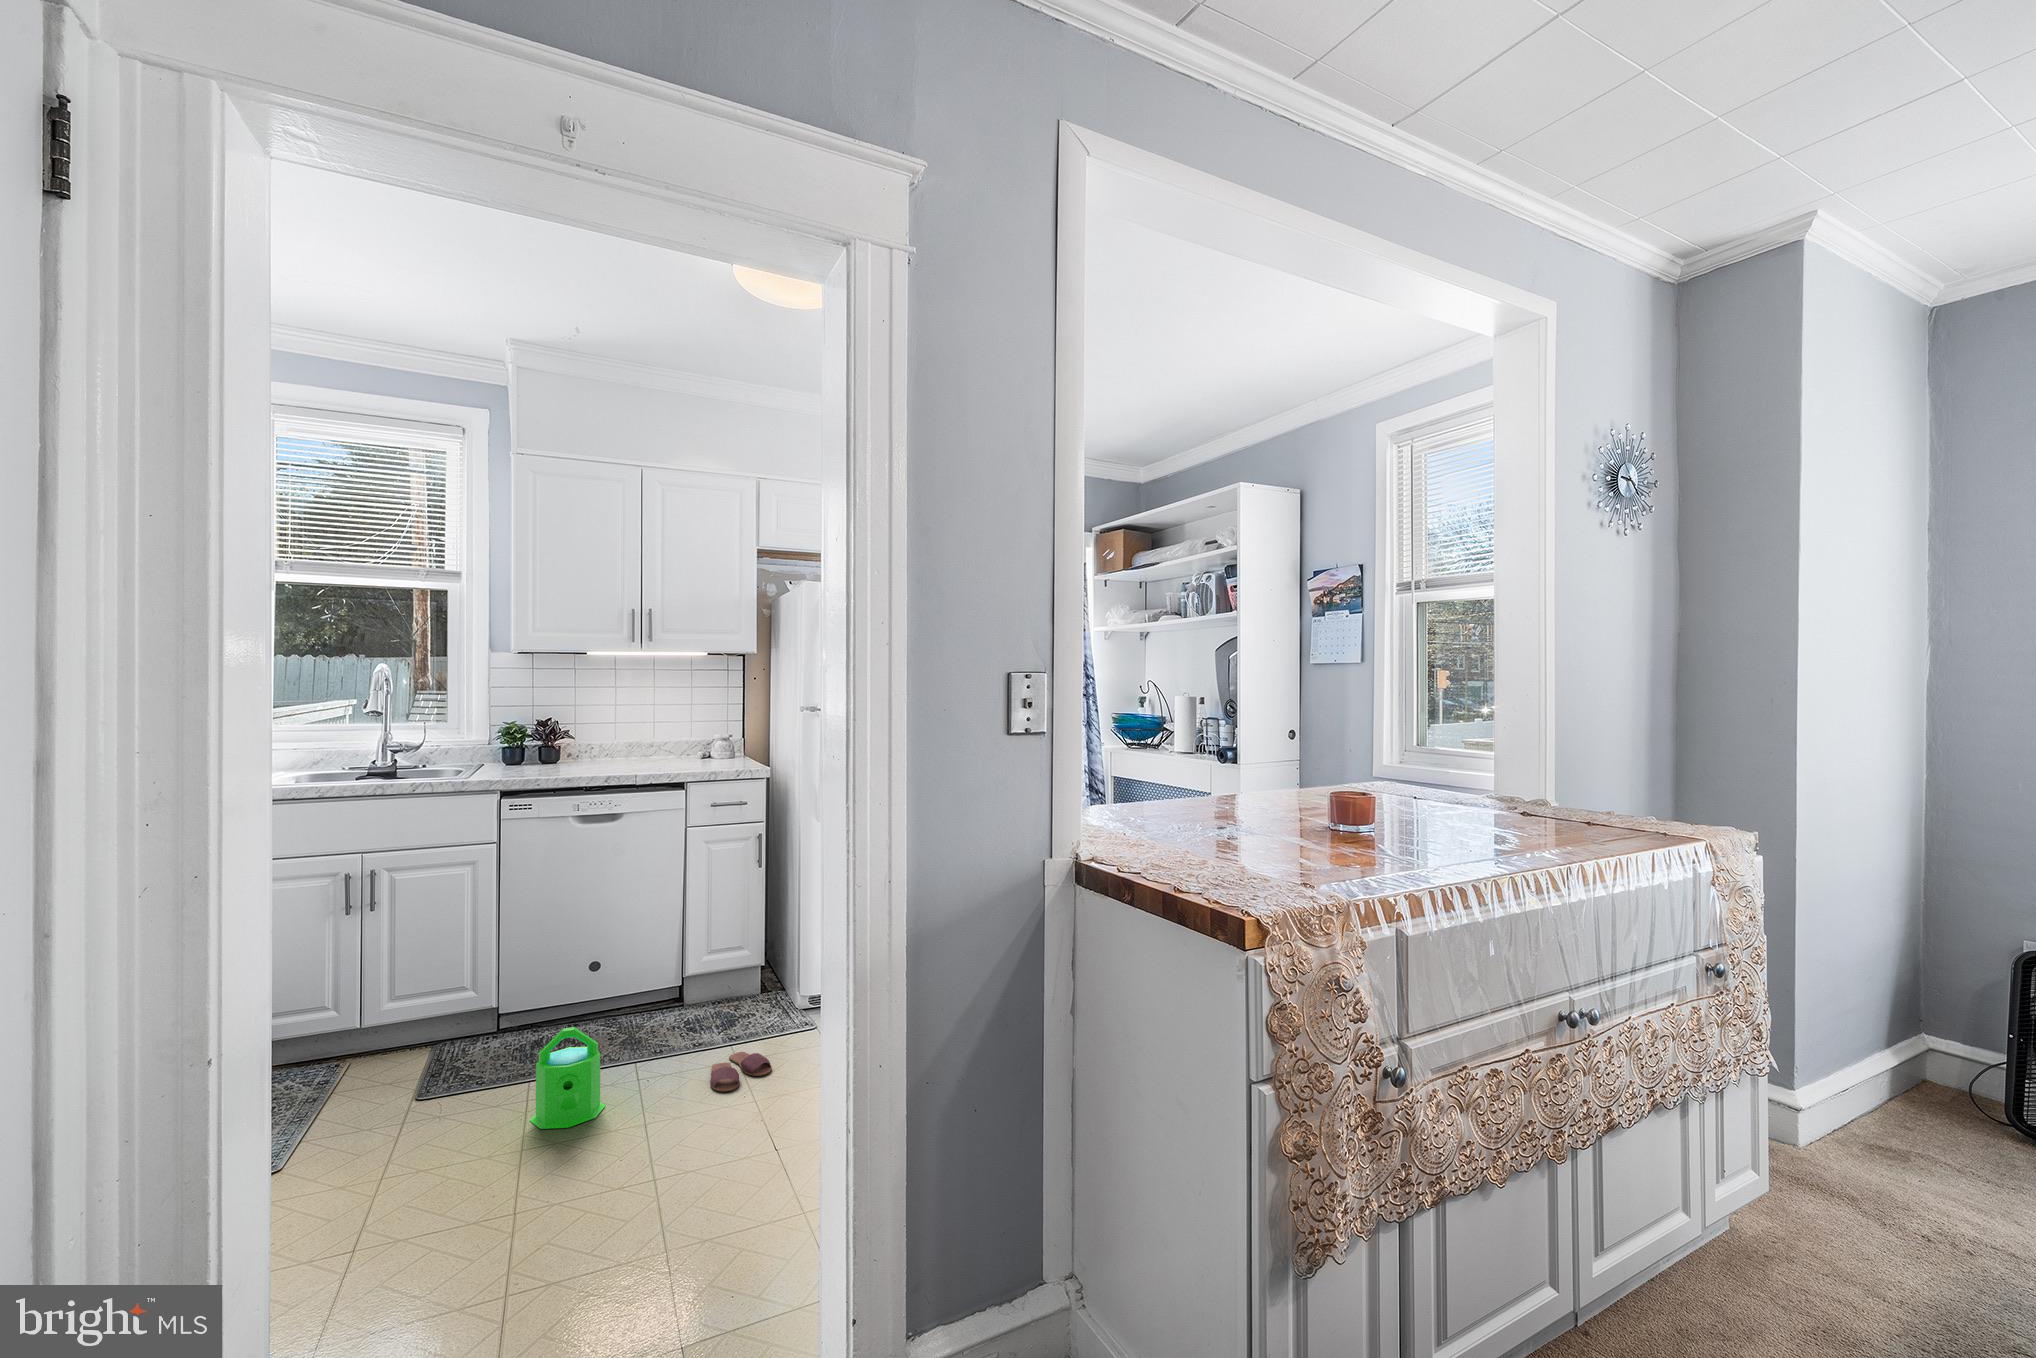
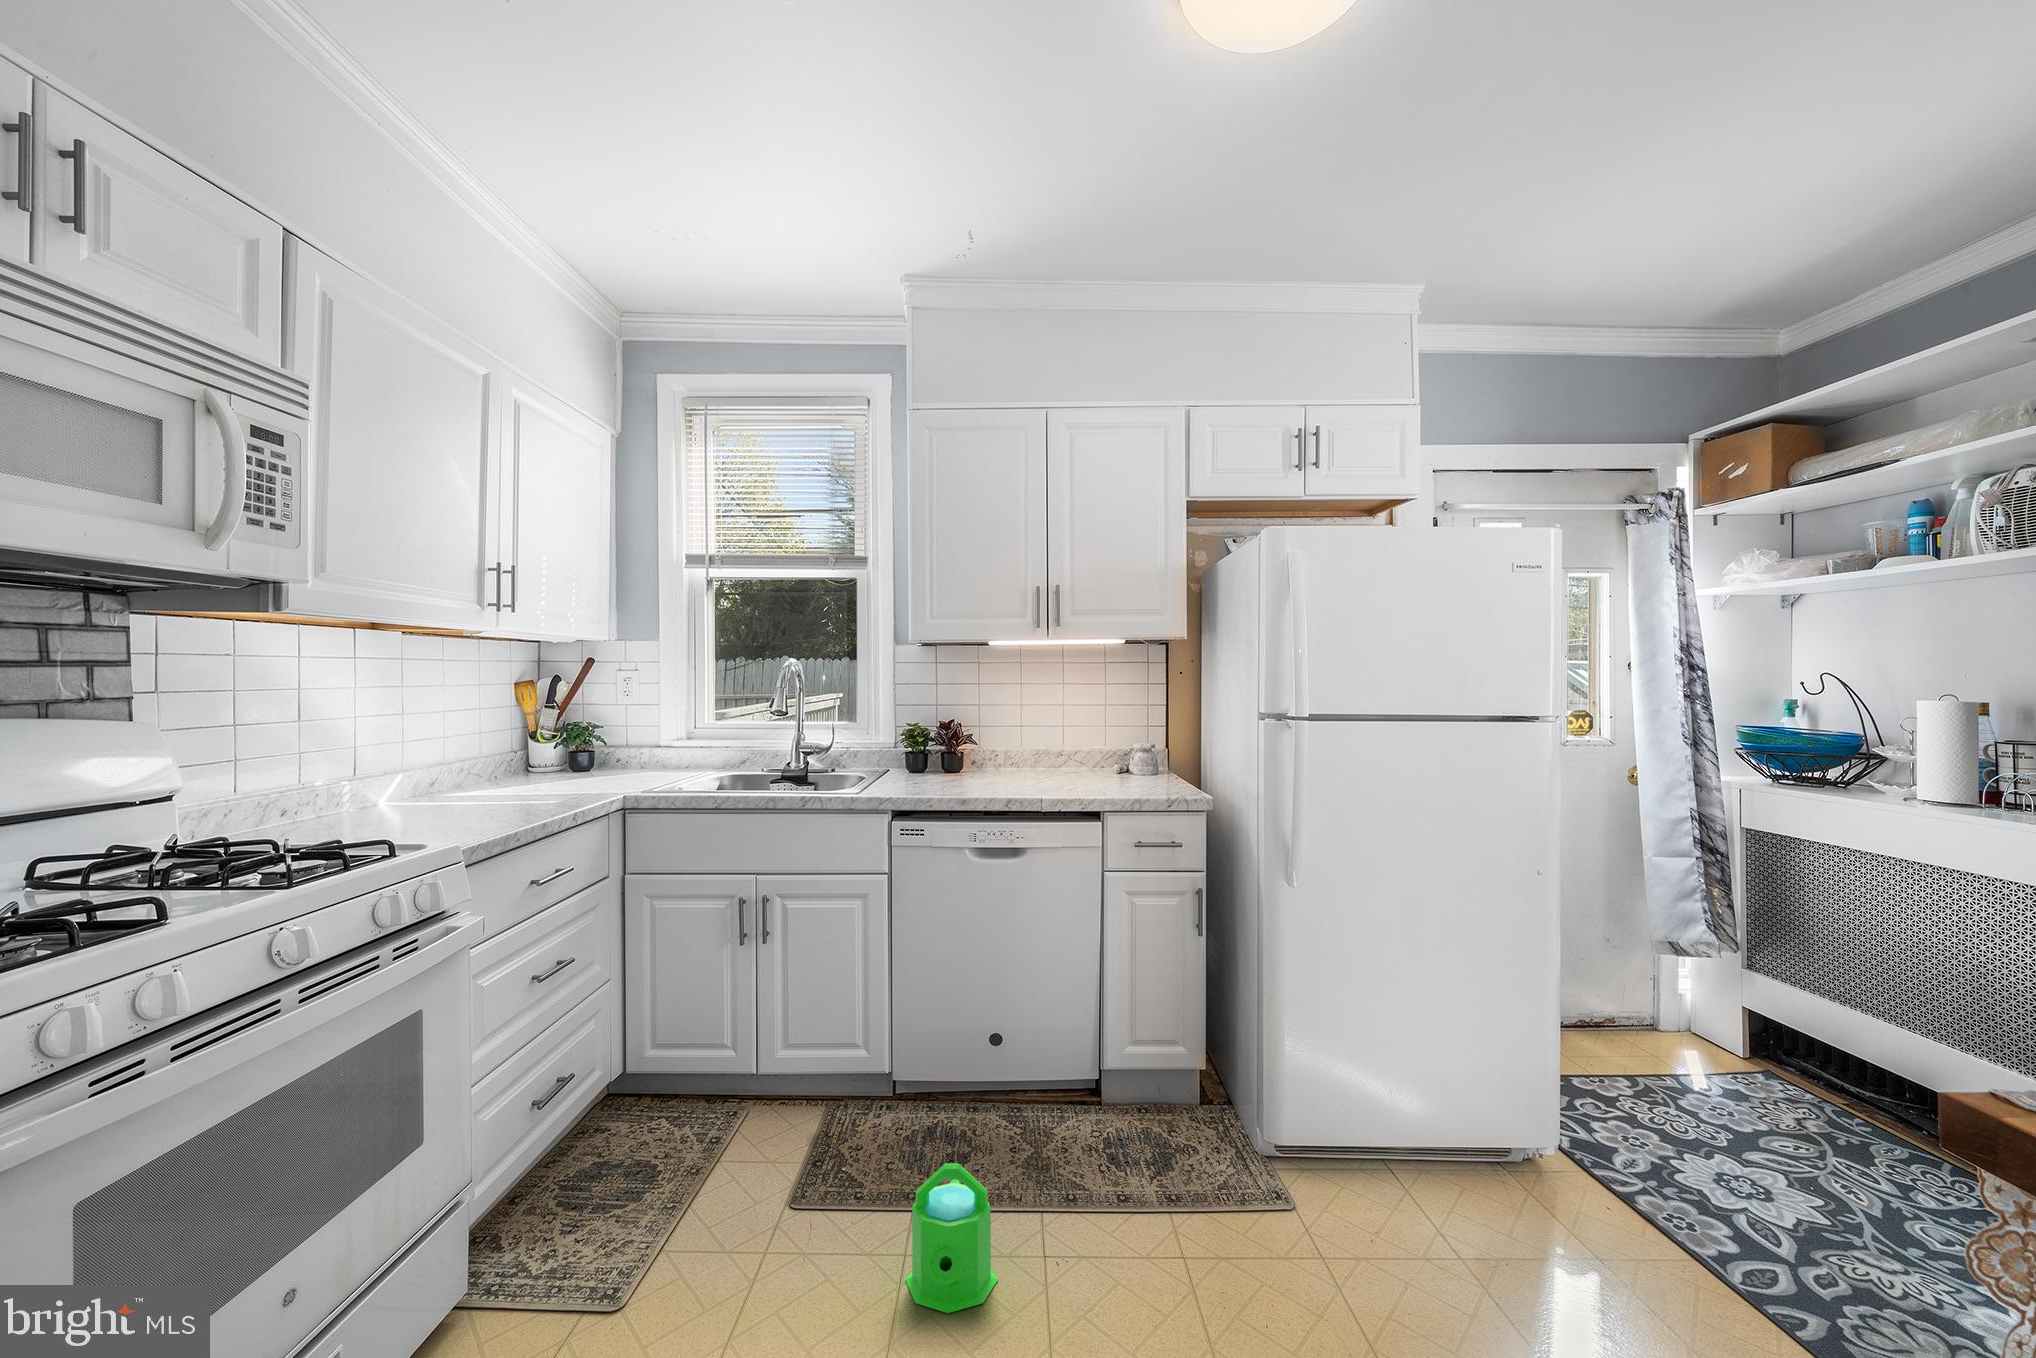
slippers: present [710,1052,772,1091] -> none [1136,1217,1223,1303]

